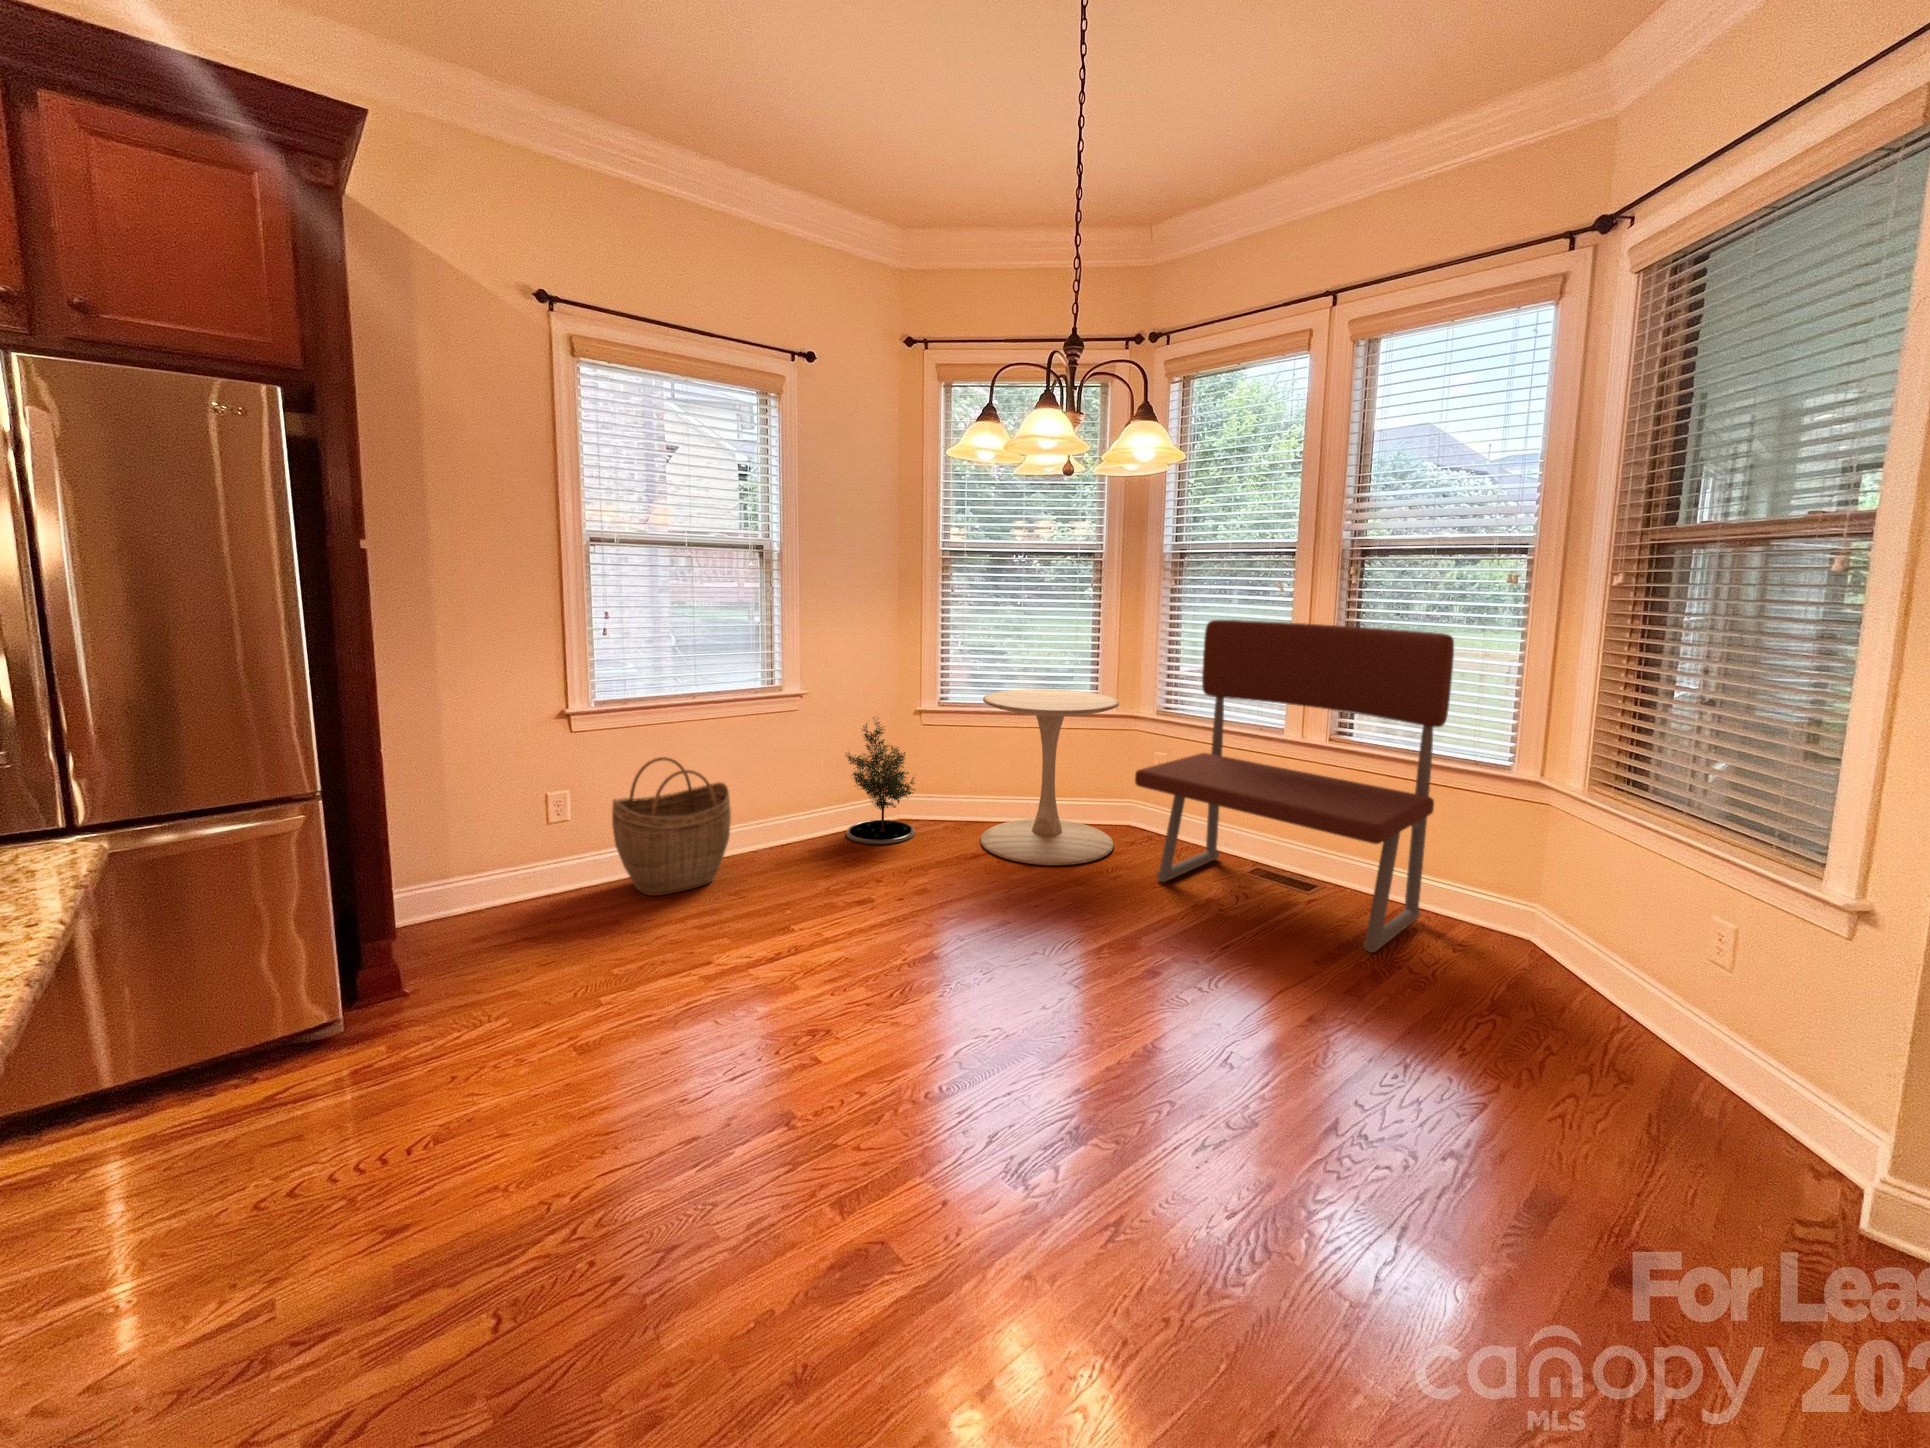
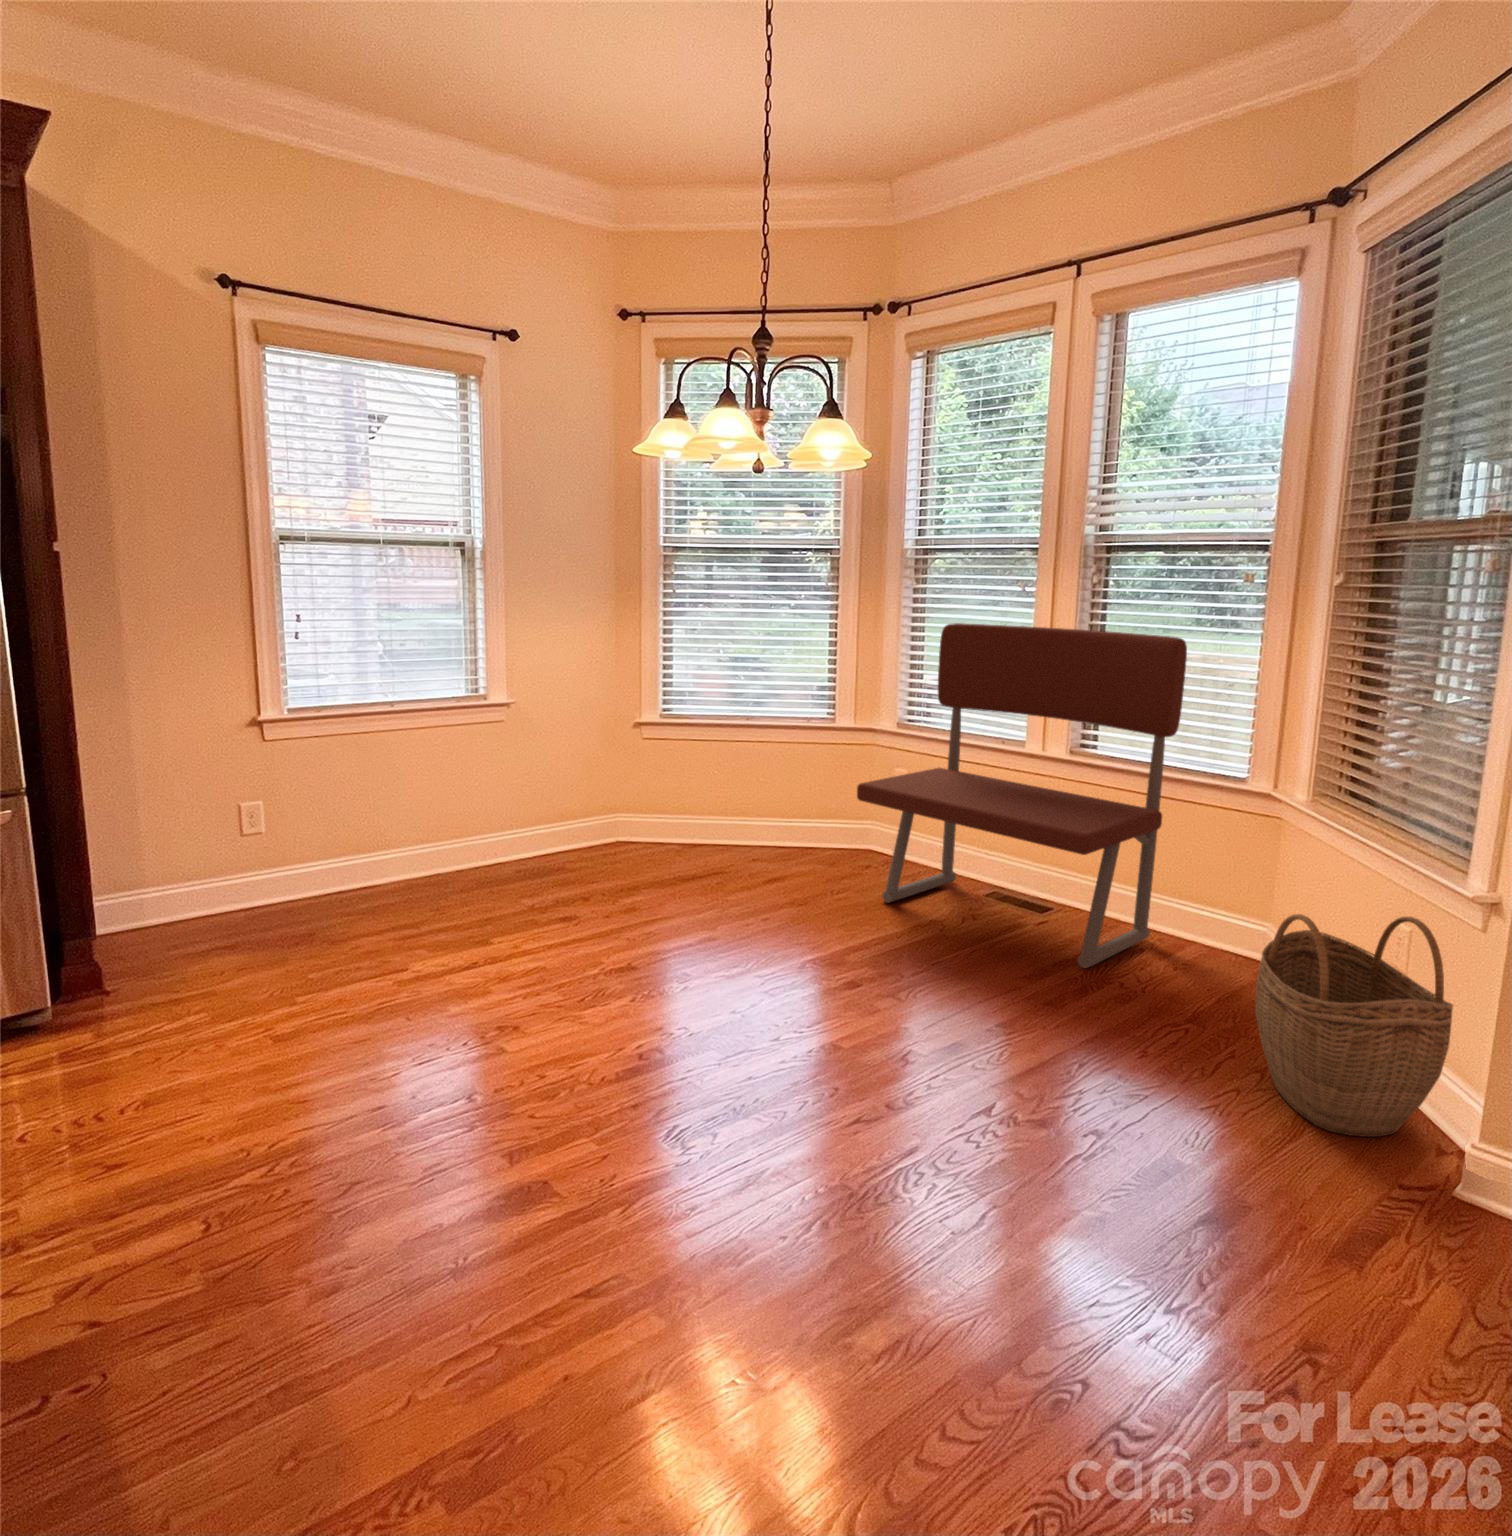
pedestal table: present [981,689,1119,865] -> none [704,701,852,886]
potted tree: present [846,718,915,845] -> none [558,727,637,865]
woven basket: present [612,757,731,896] -> present [1255,914,1453,1137]

